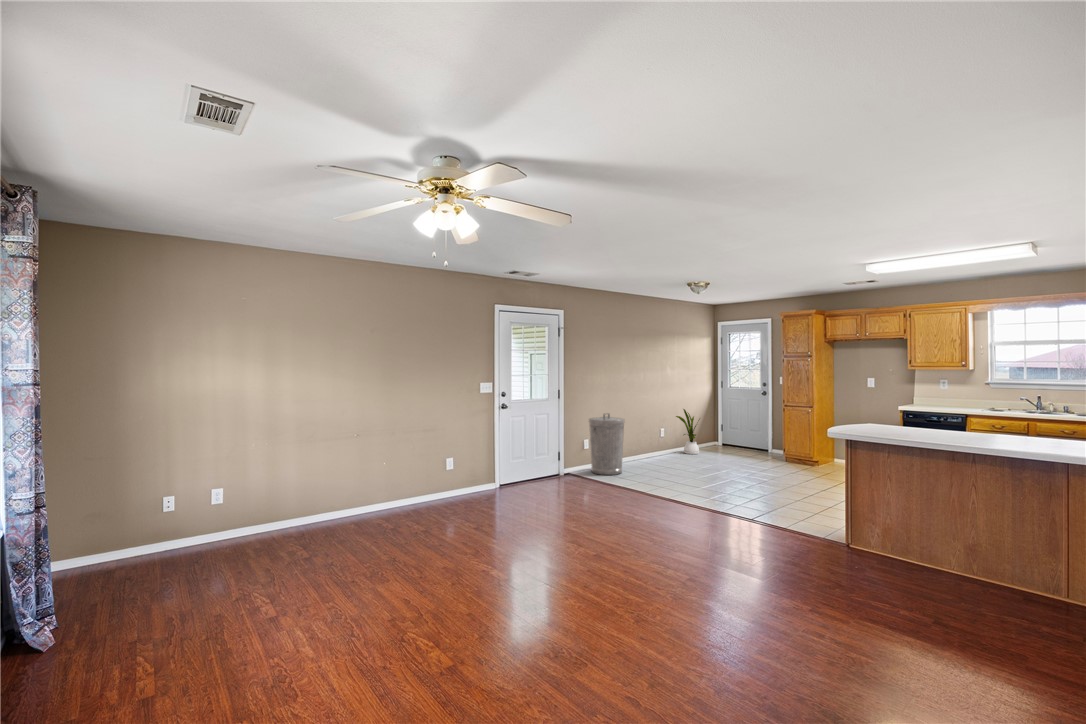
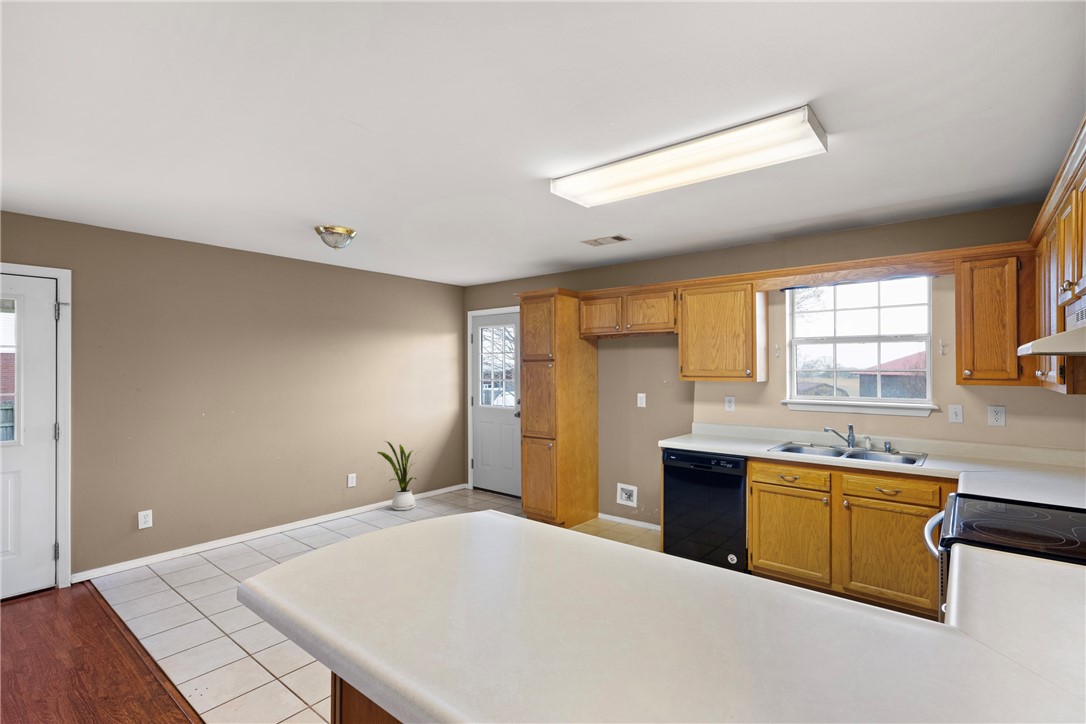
trash can: present [589,413,625,475] -> none [136,462,217,581]

